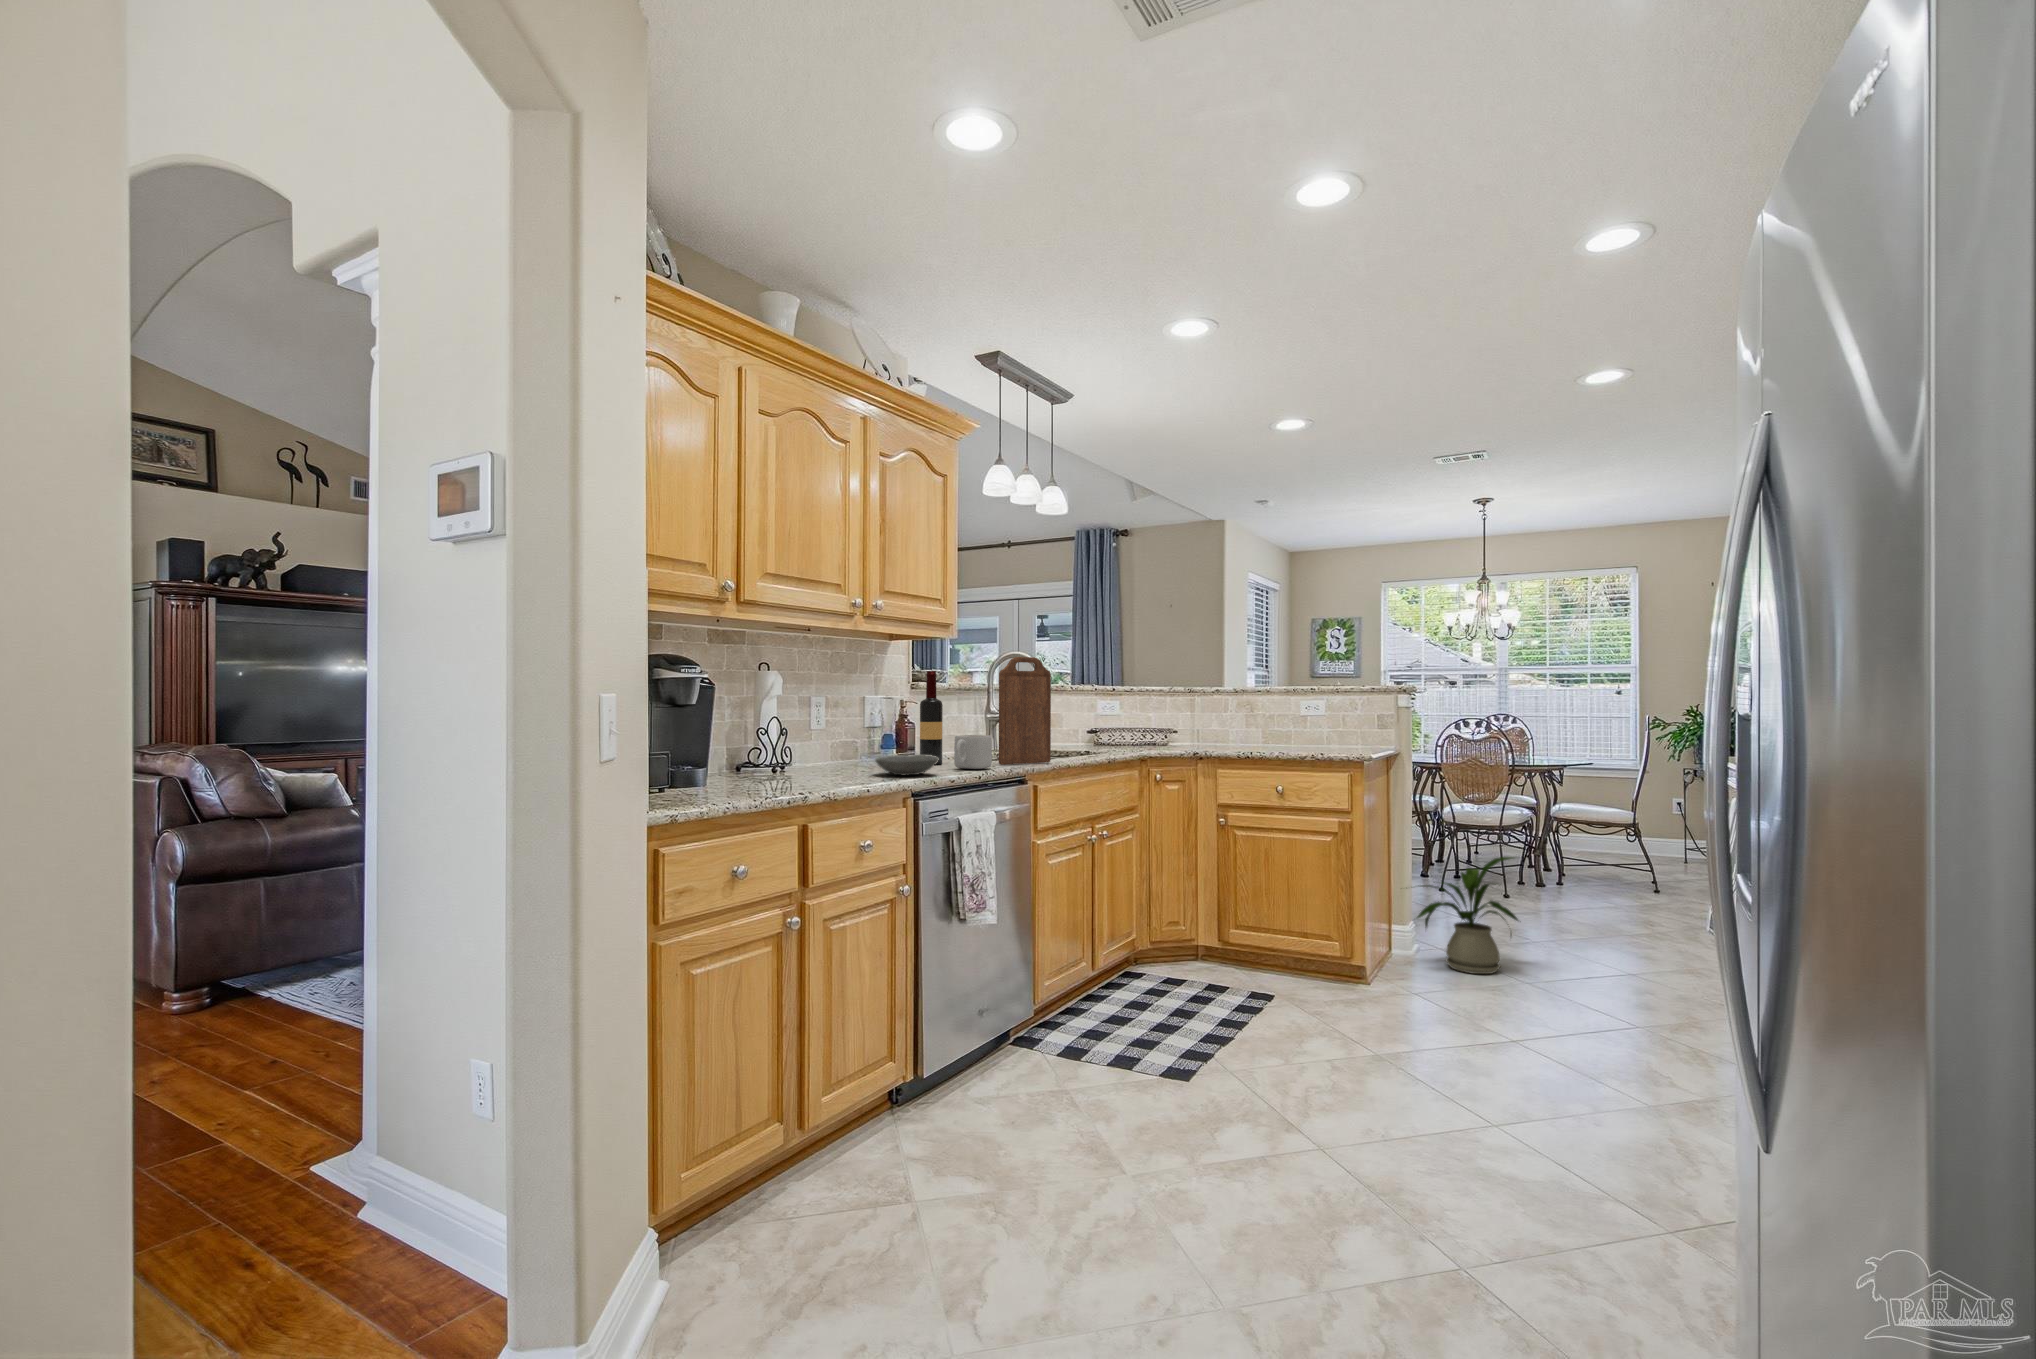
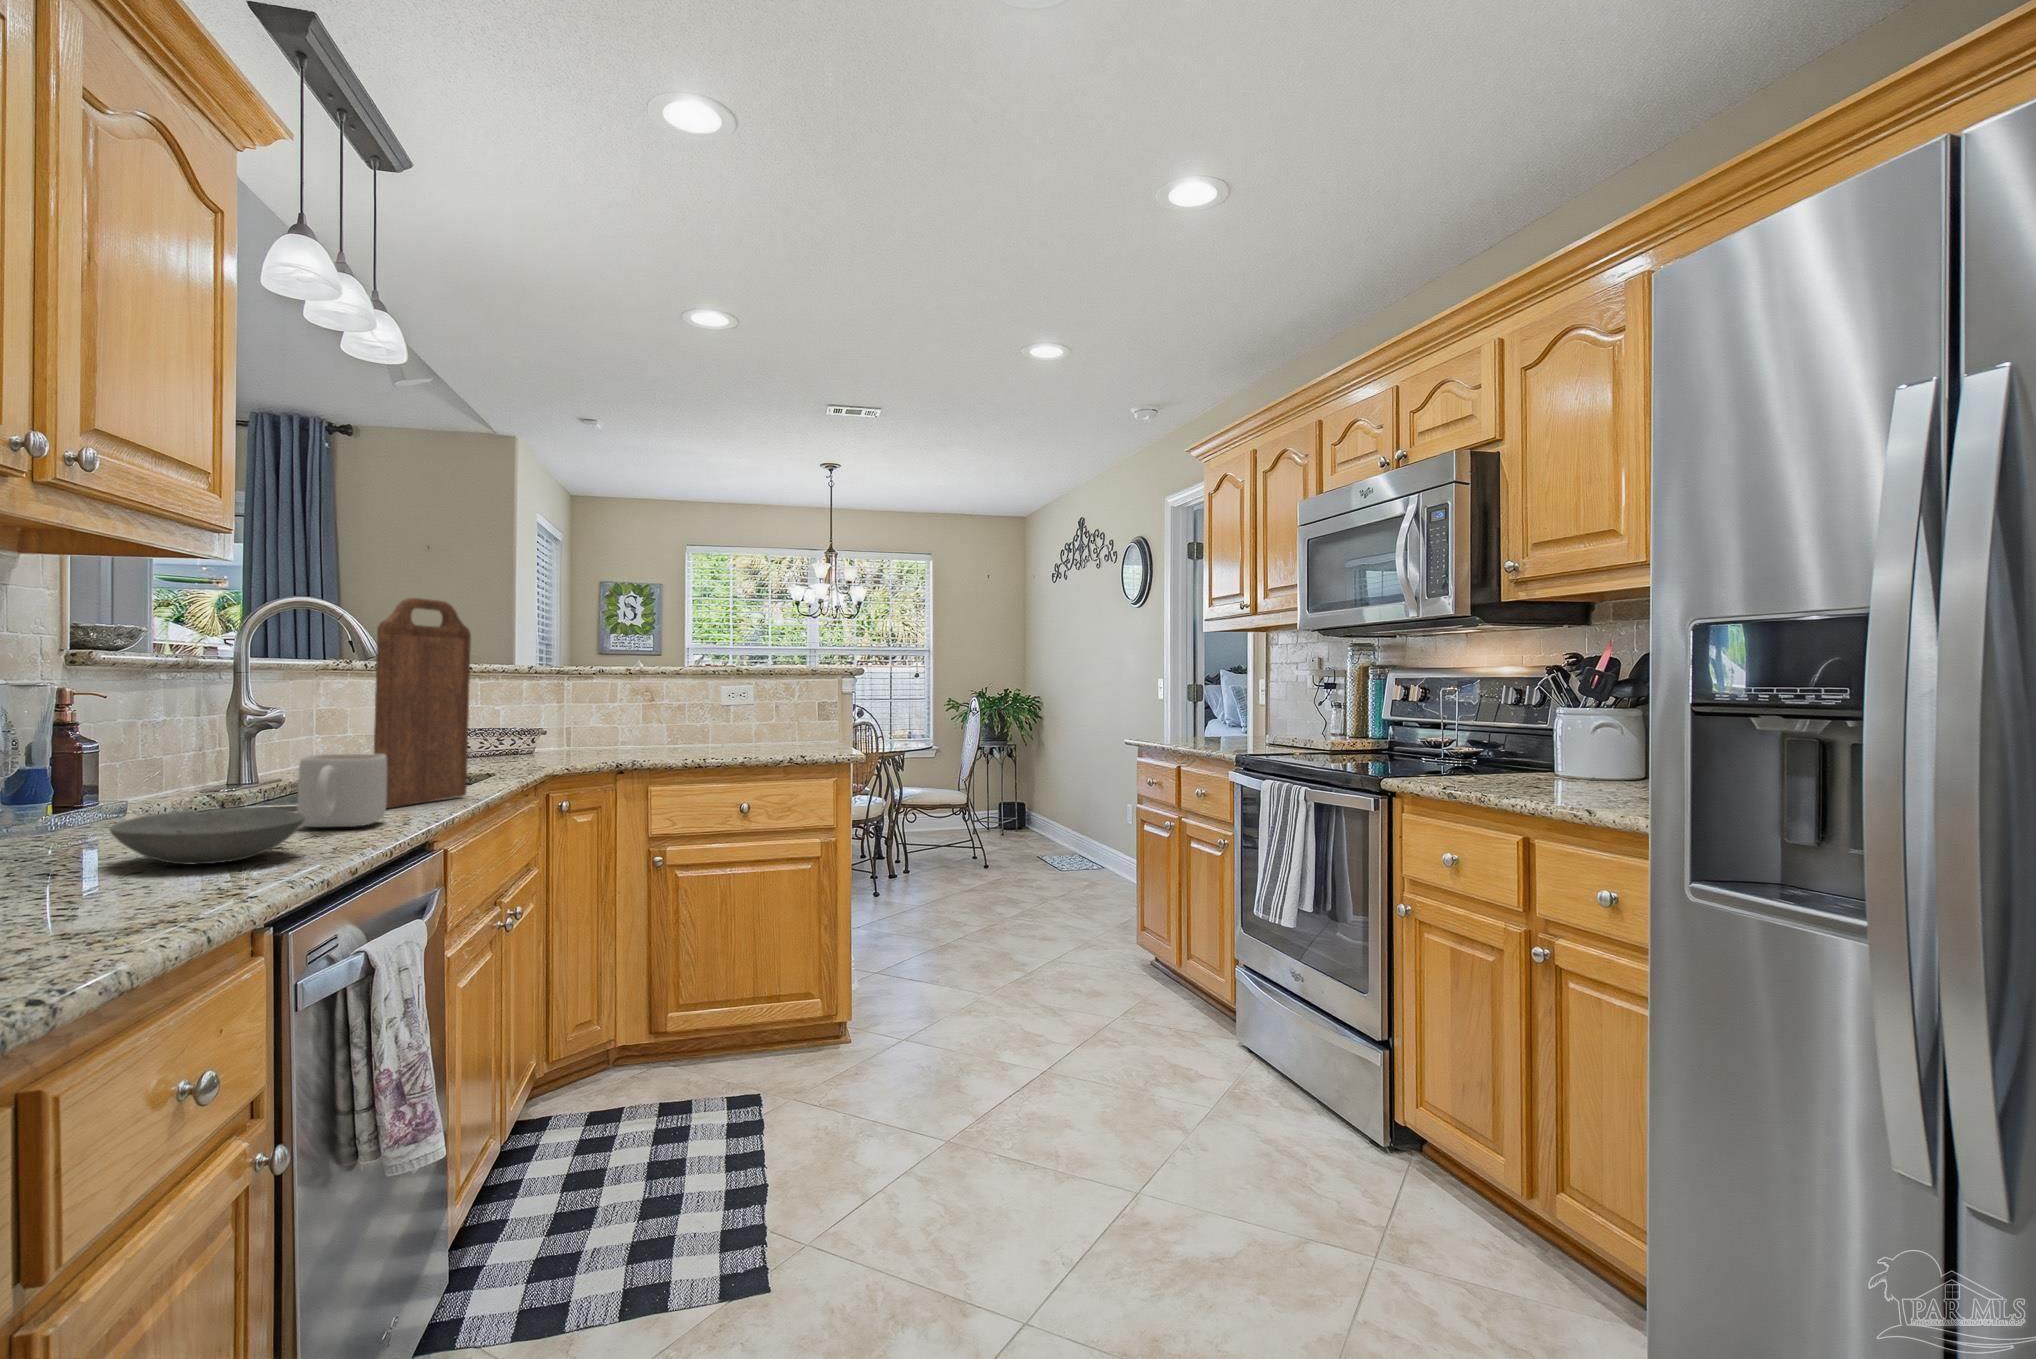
wine bottle: present [920,671,943,764] -> none [168,615,235,822]
house plant: present [1417,857,1518,974] -> none [858,861,978,1003]

